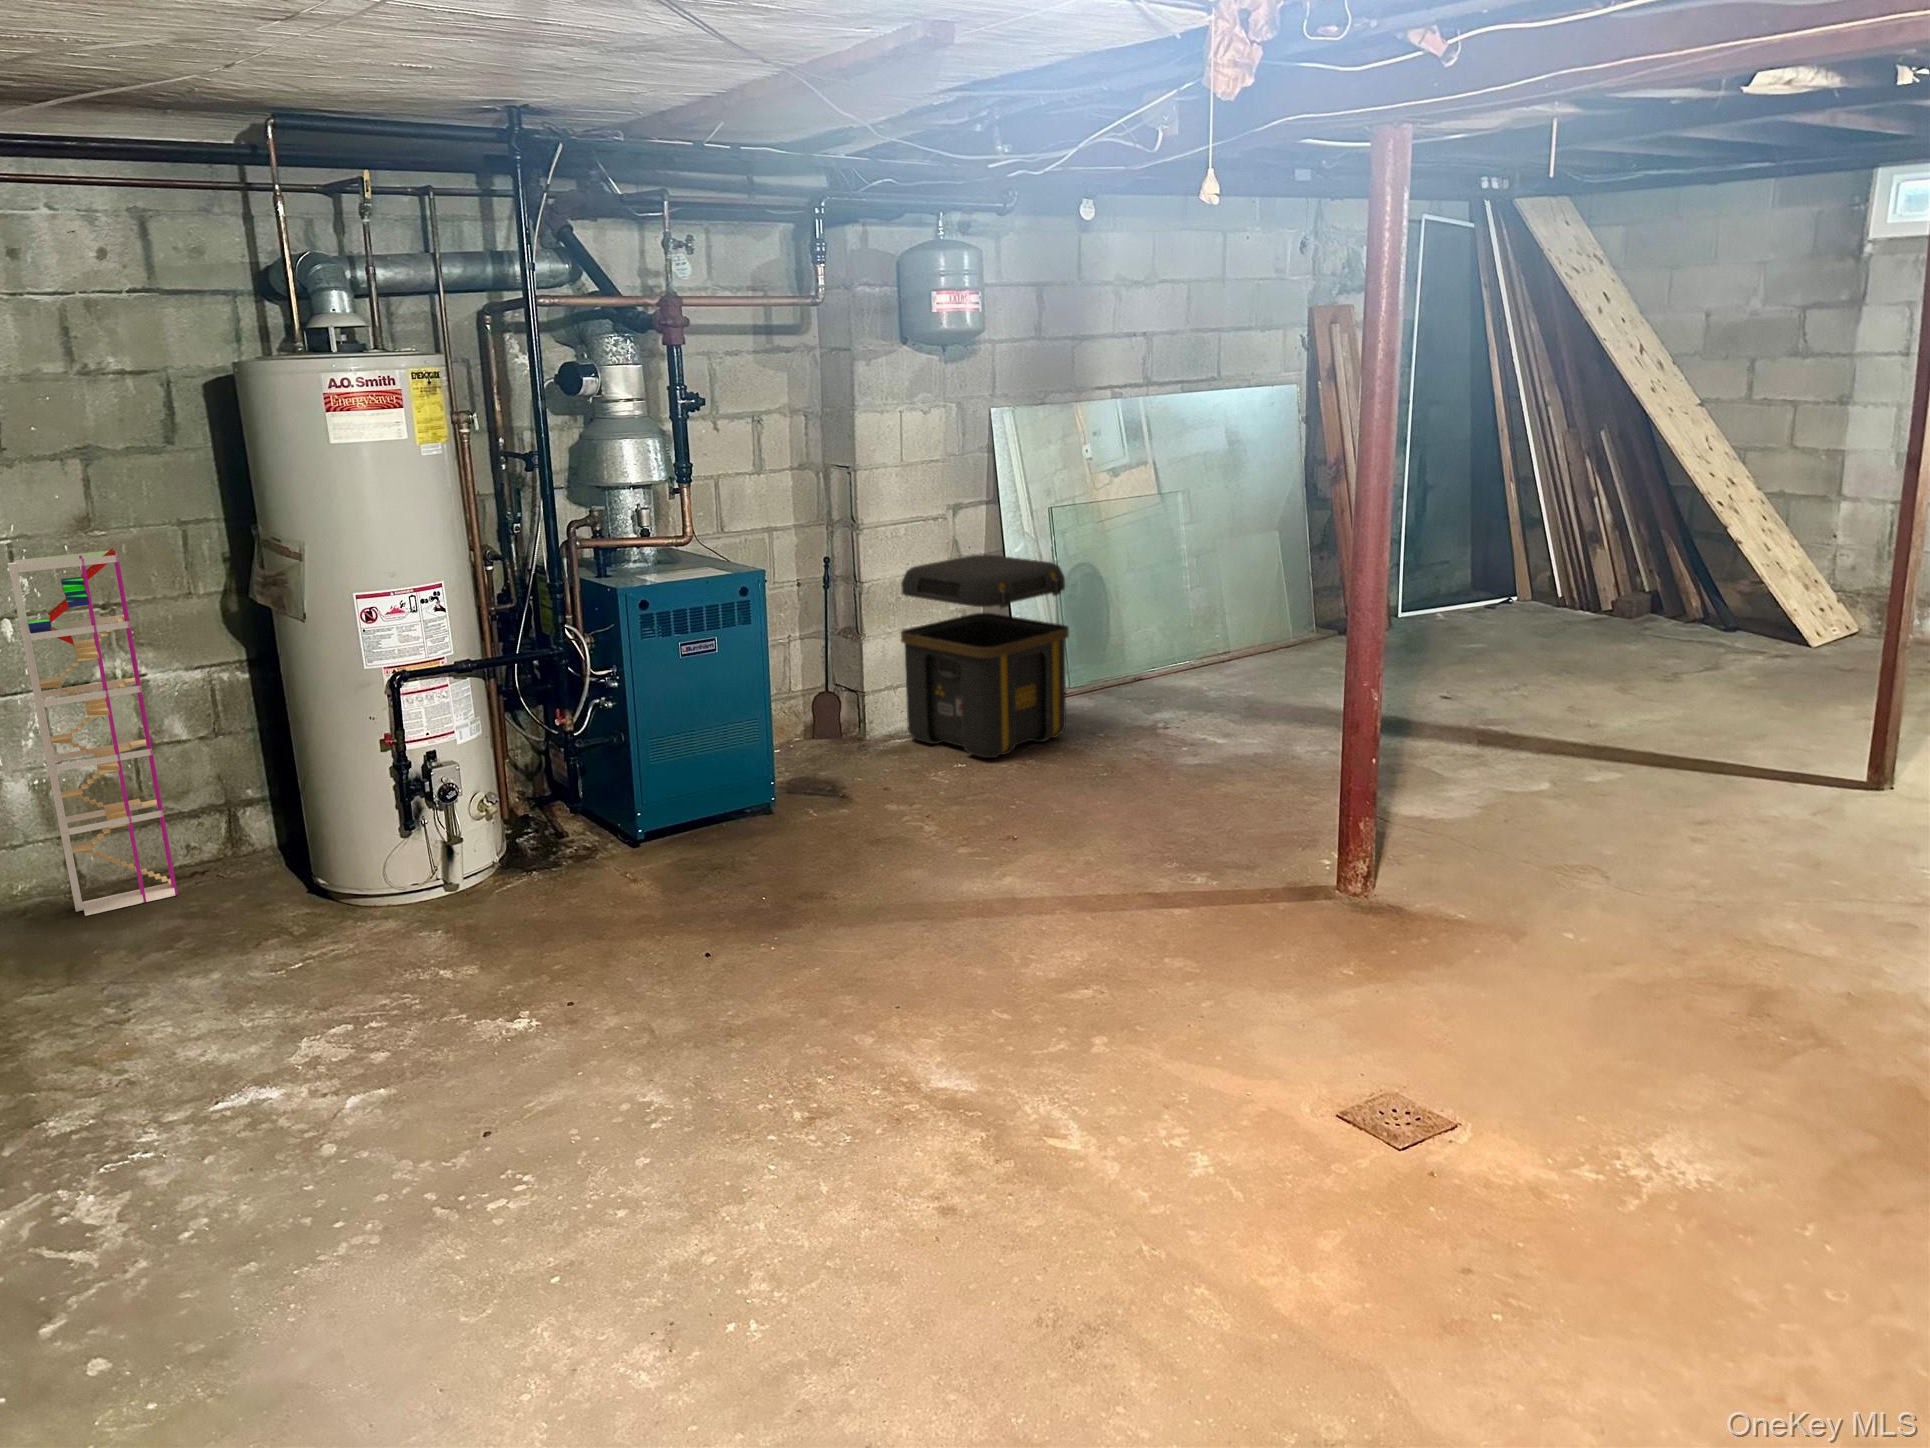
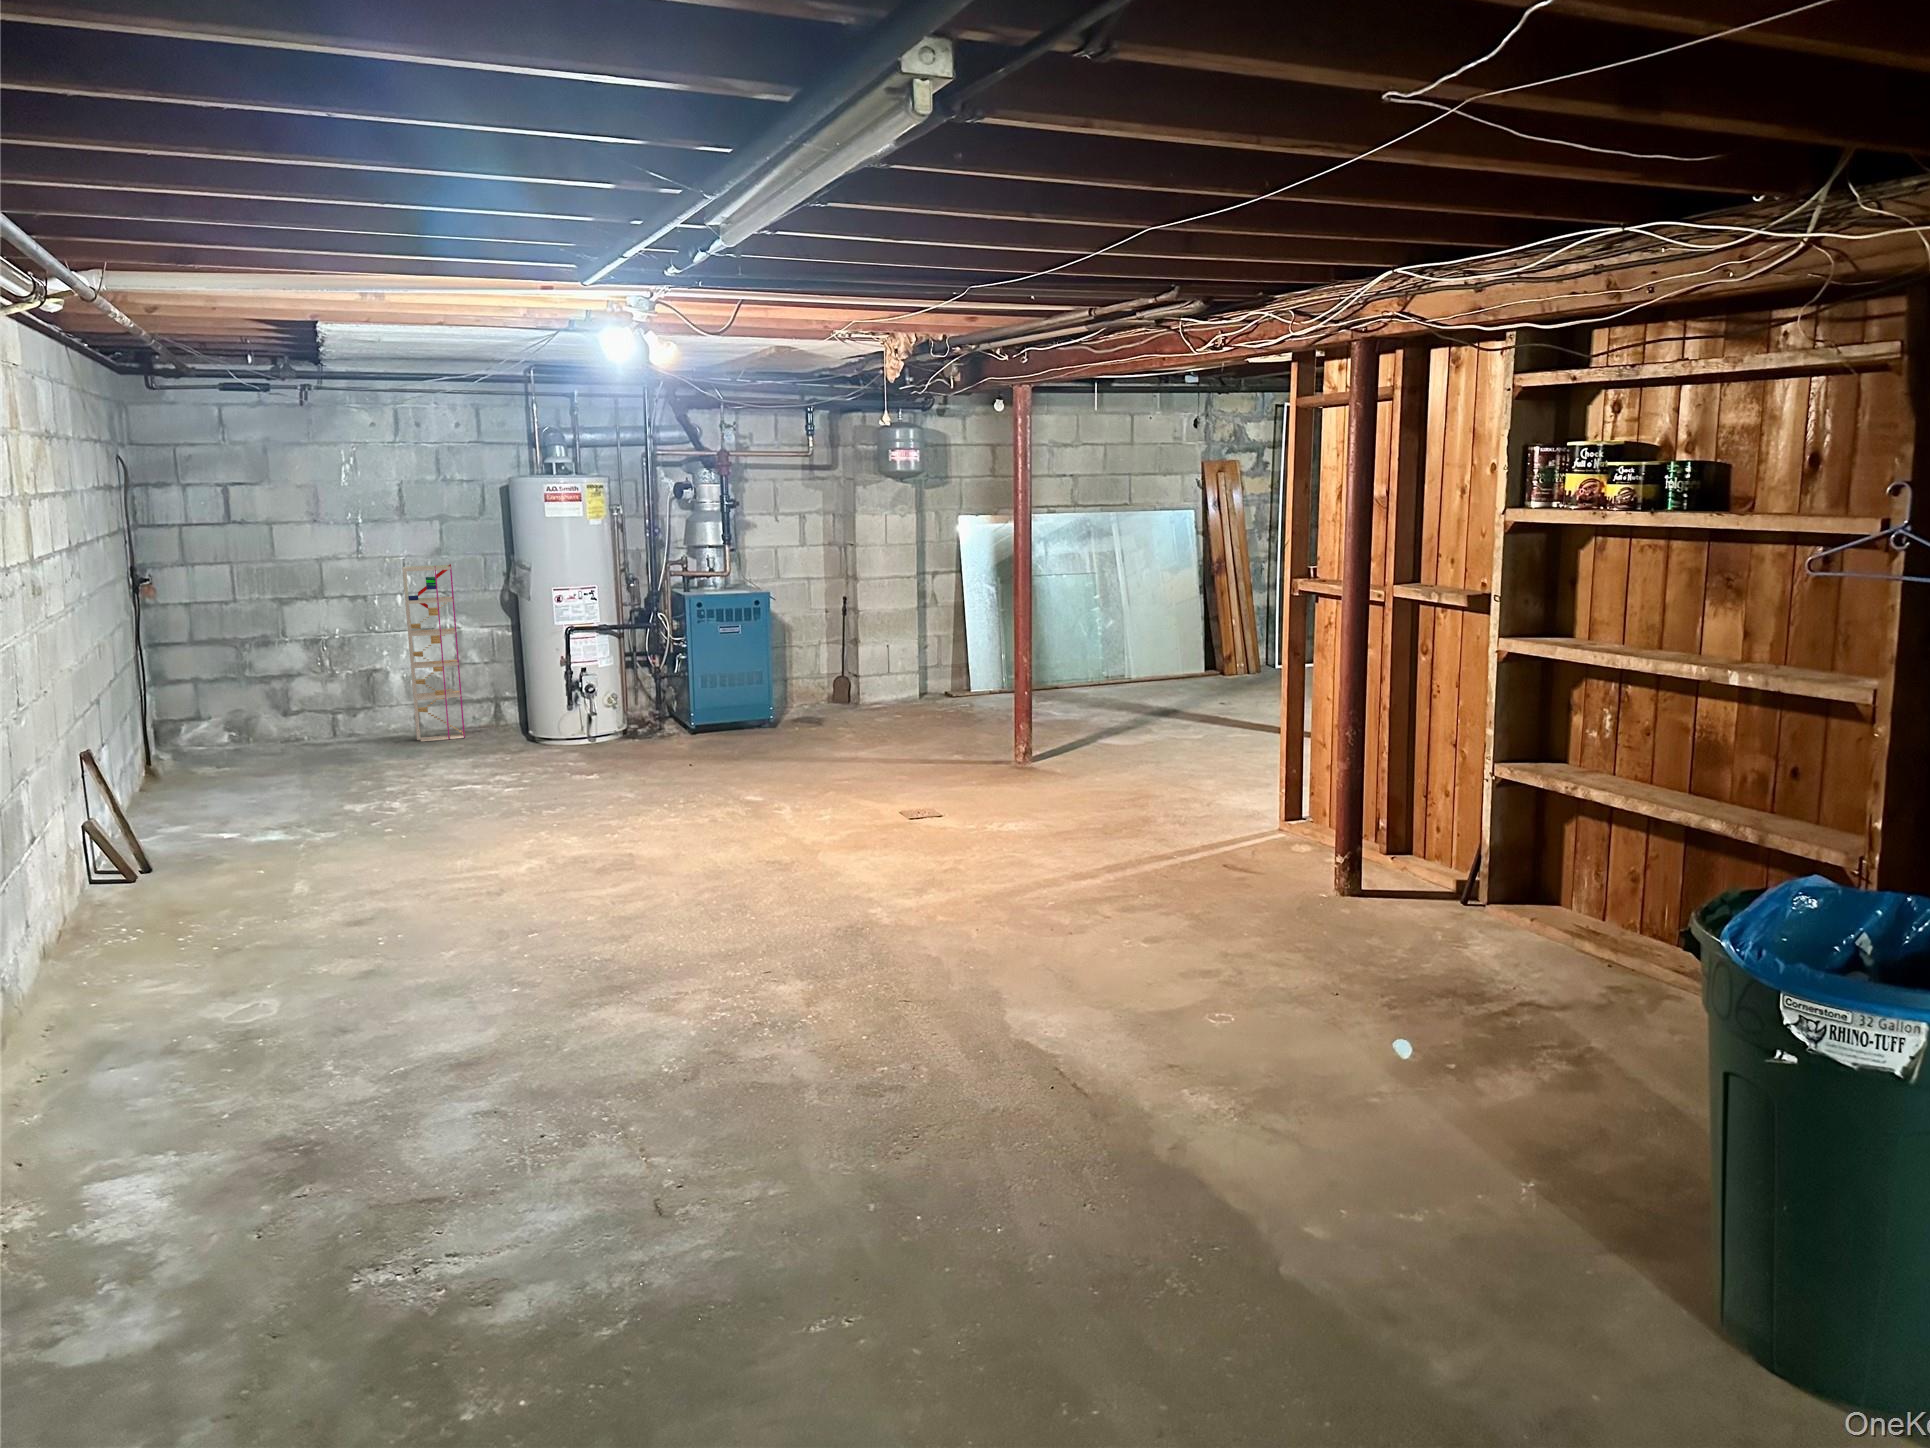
toolbox: present [901,555,1069,758] -> none [877,600,972,714]

